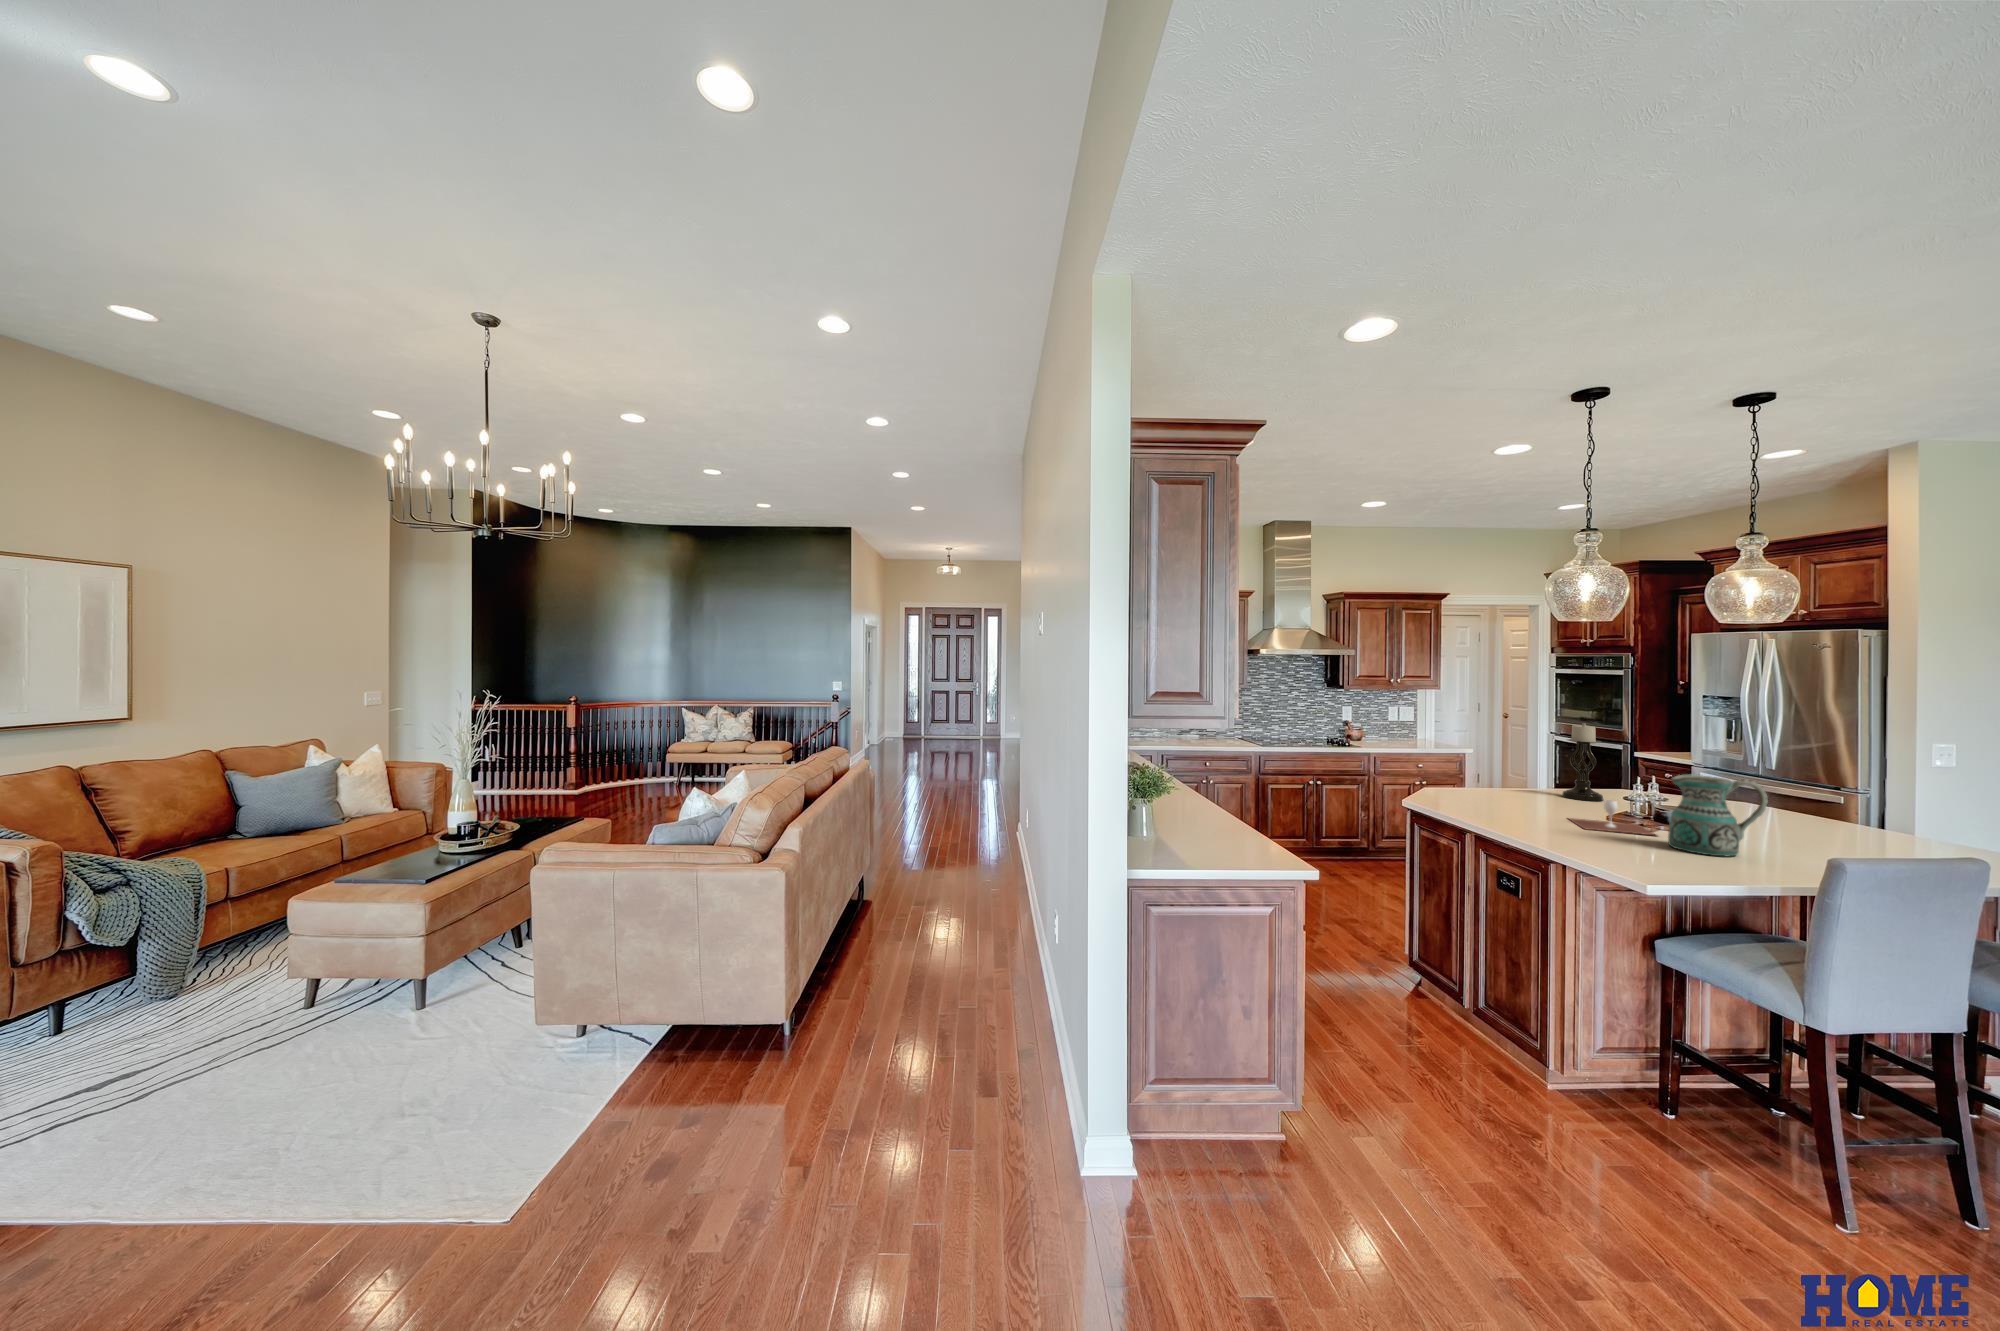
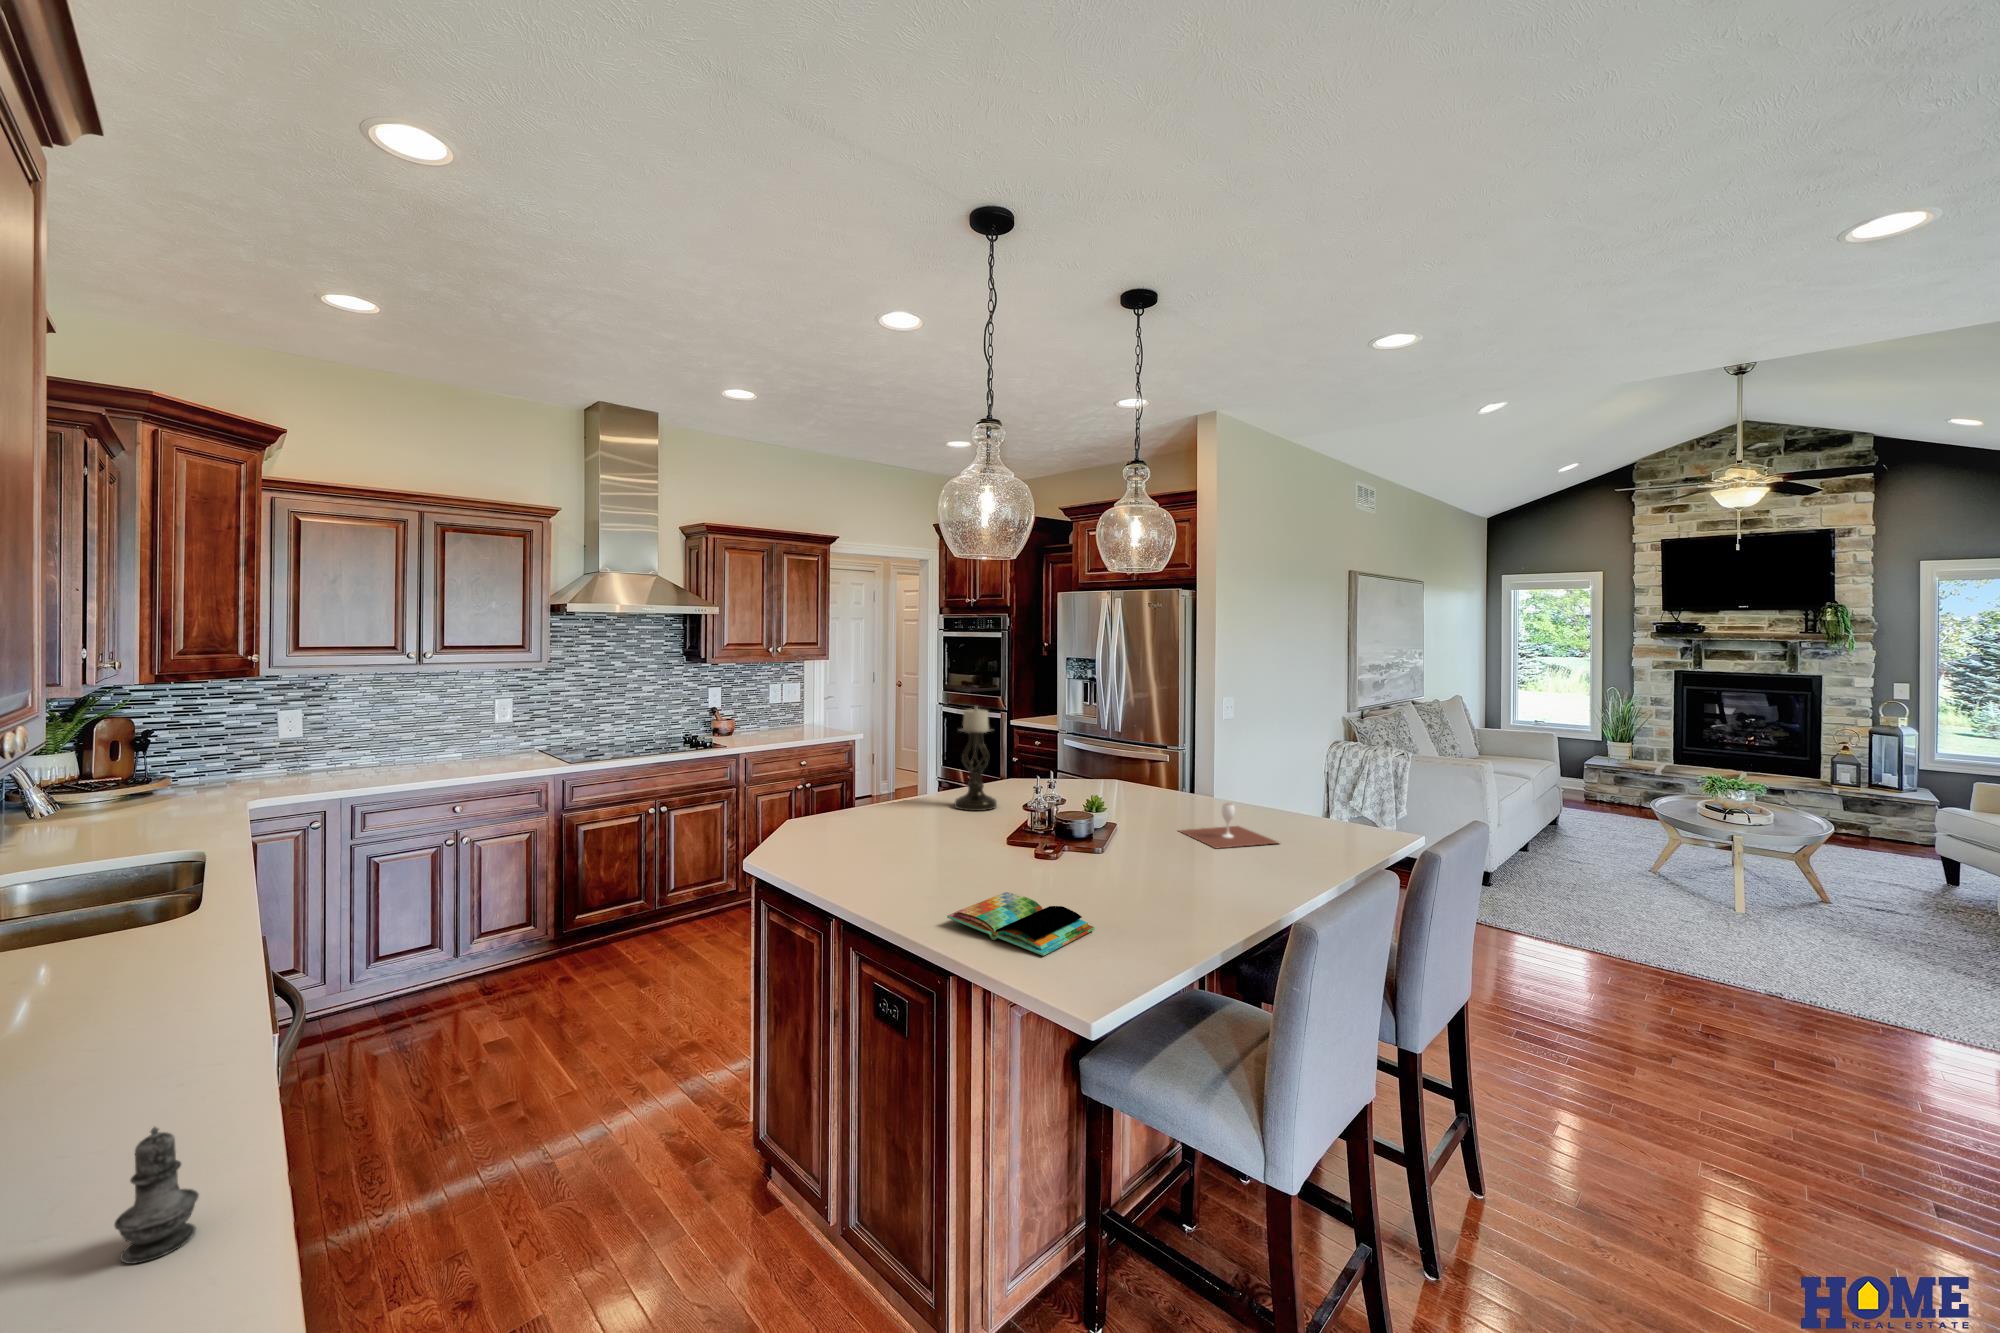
ceramic pitcher: present [1668,775,1768,856] -> none [1082,786,1182,906]
wine glass: present [1569,800,1656,835] -> present [1180,803,1277,848]
salt shaker: none [1237,812,1256,851] -> present [115,1127,199,1264]
book: none [1552,831,1671,859] -> present [947,892,1095,956]

